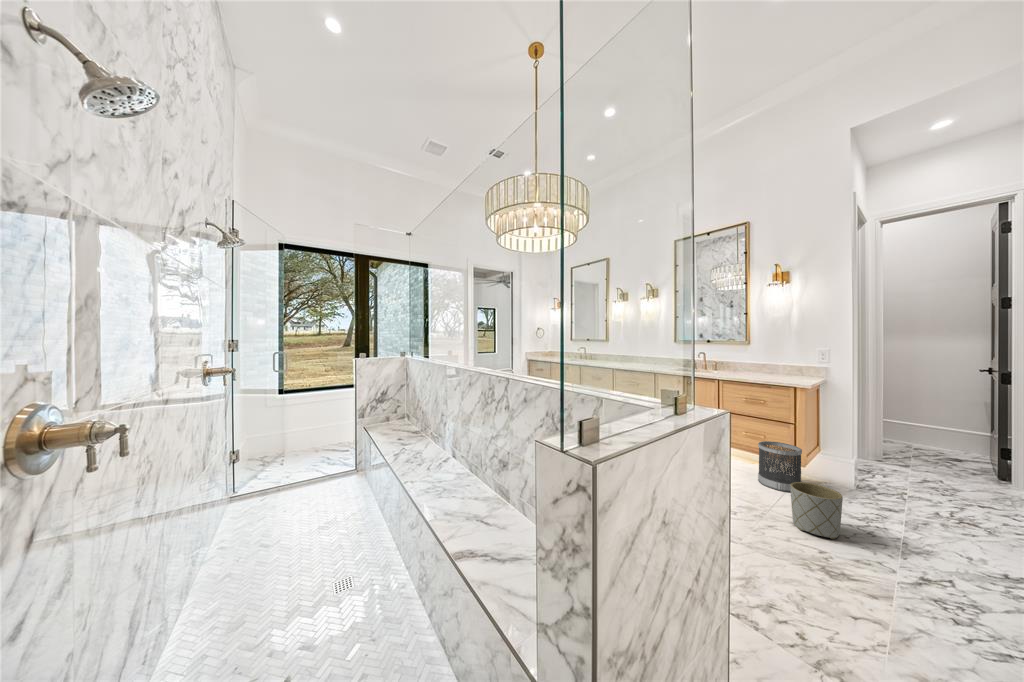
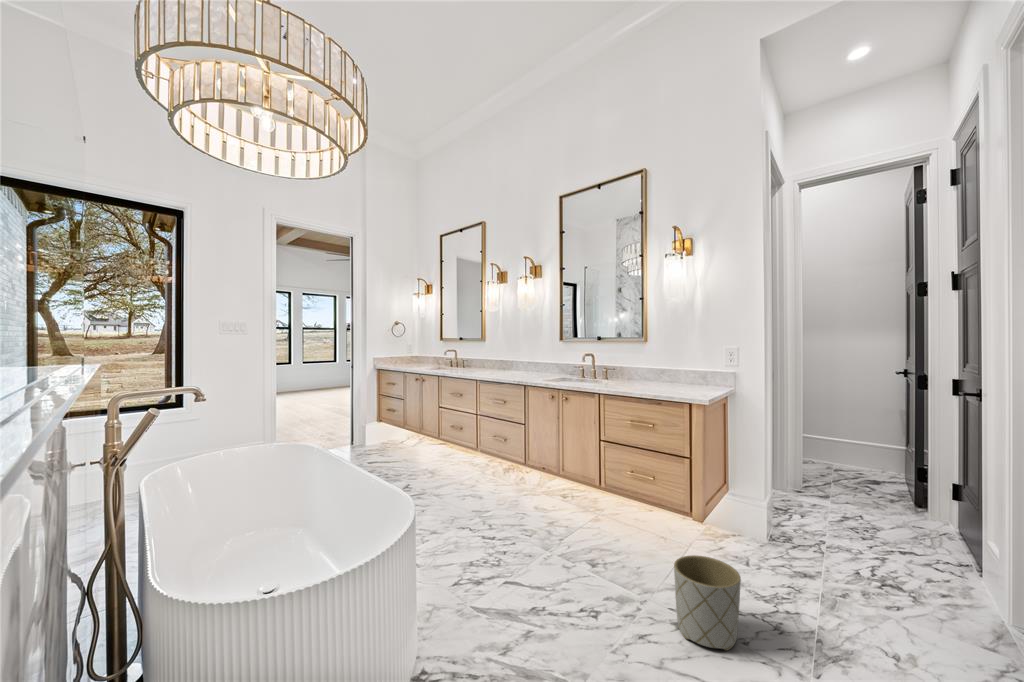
wastebasket: present [758,441,802,492] -> none [648,483,702,561]

